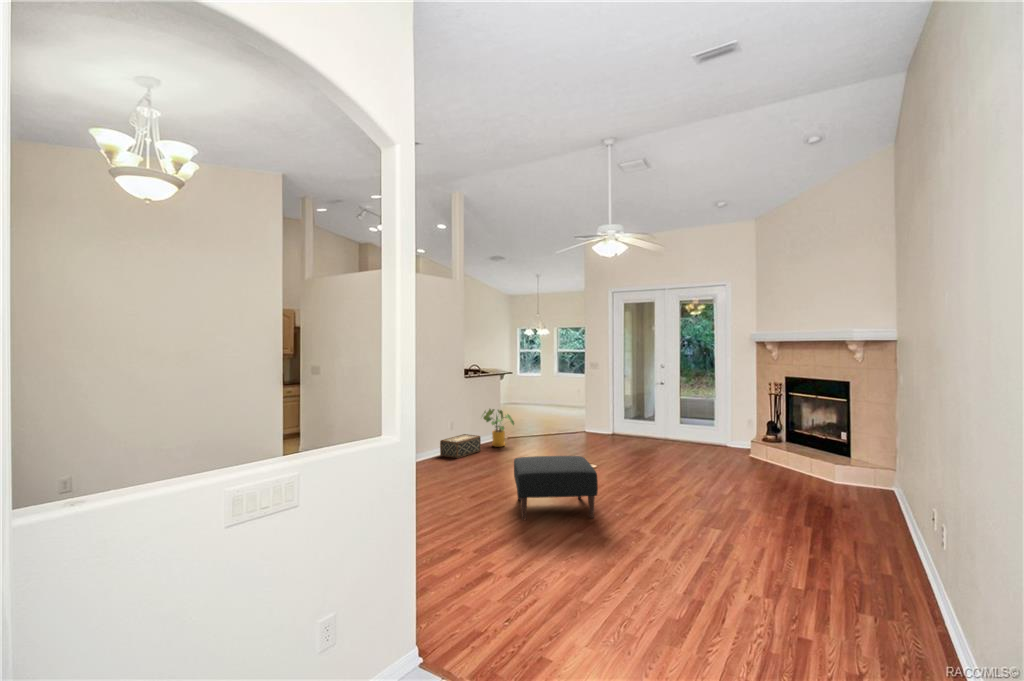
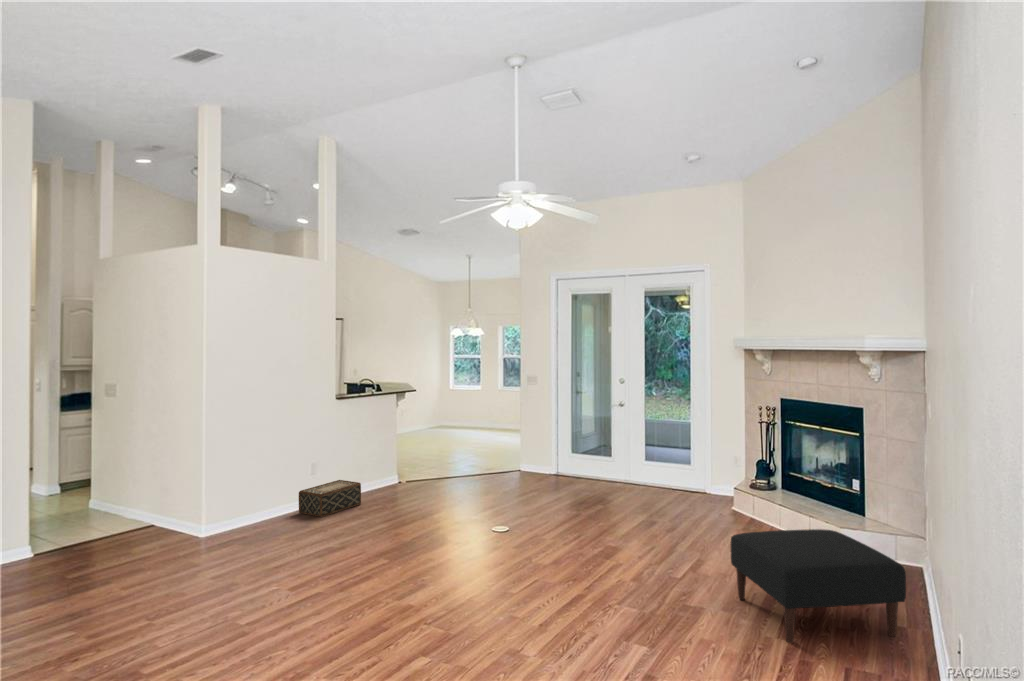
house plant: present [482,409,514,447] -> none [366,442,412,496]
ottoman: present [514,456,598,520] -> present [730,529,906,643]

